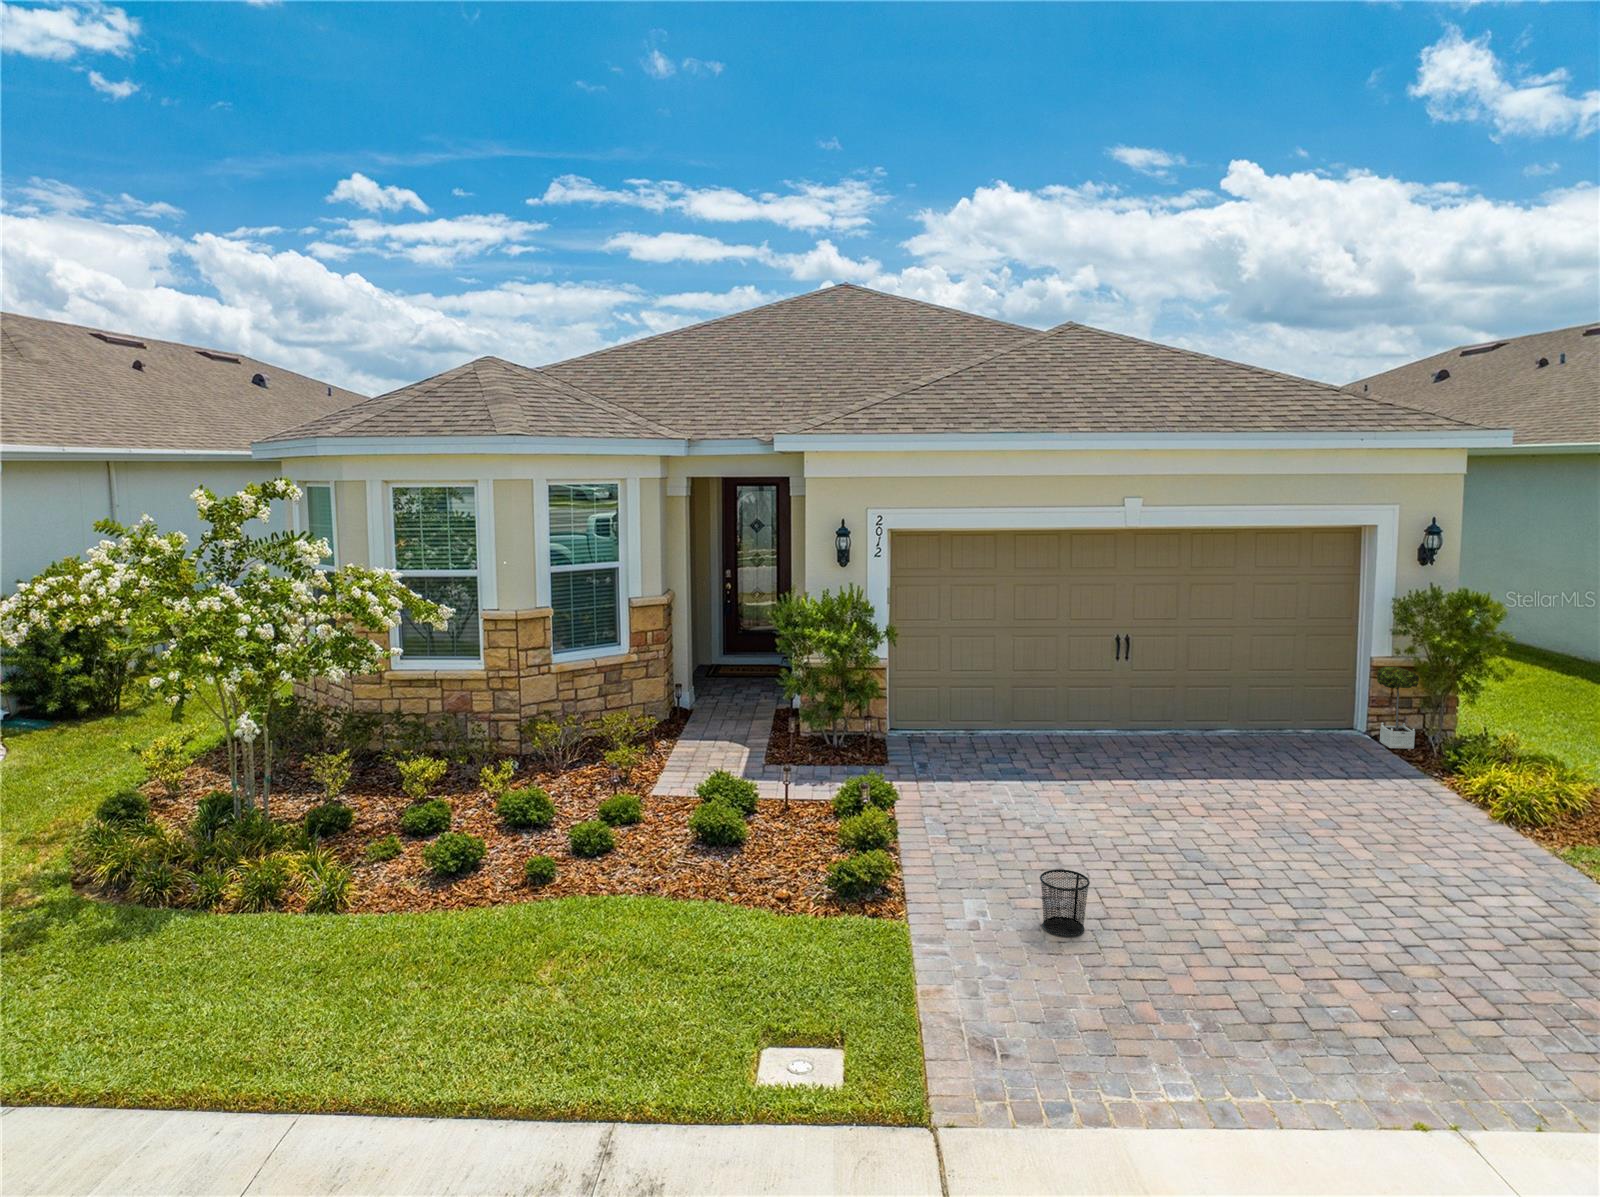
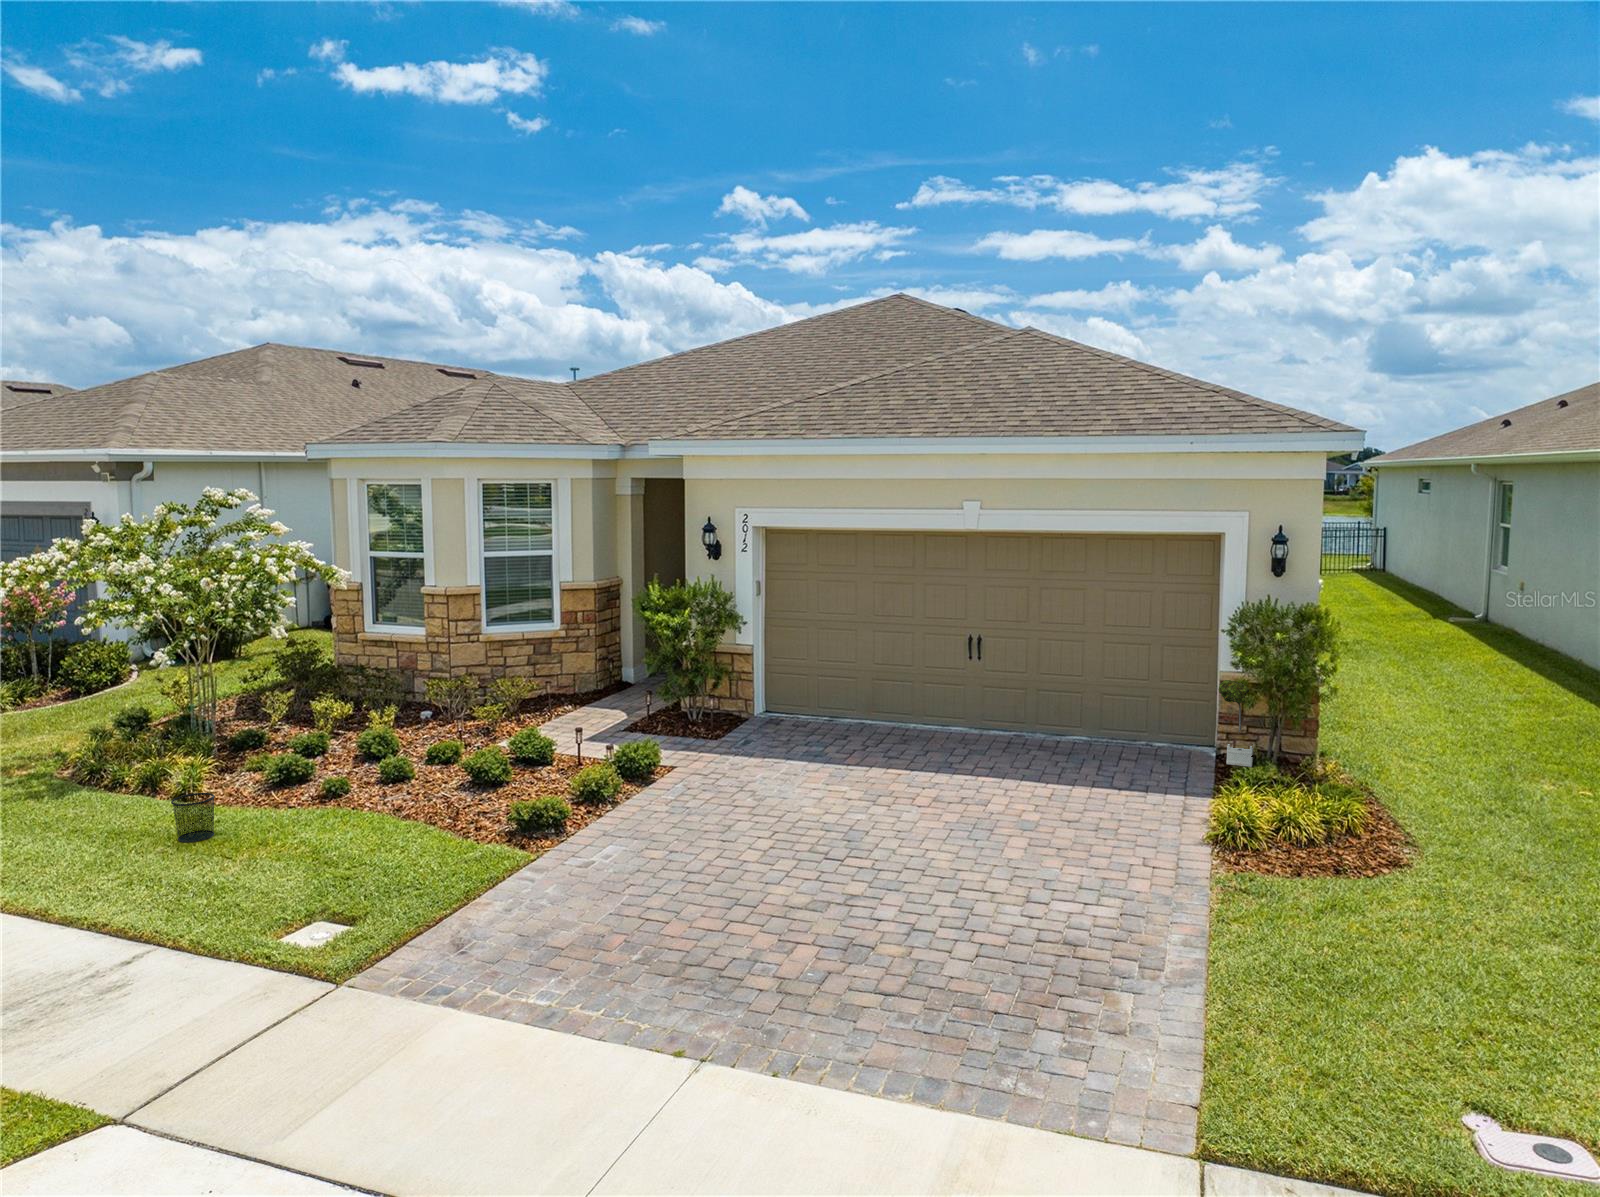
waste bin: present [1040,869,1090,937] -> present [171,793,214,843]

